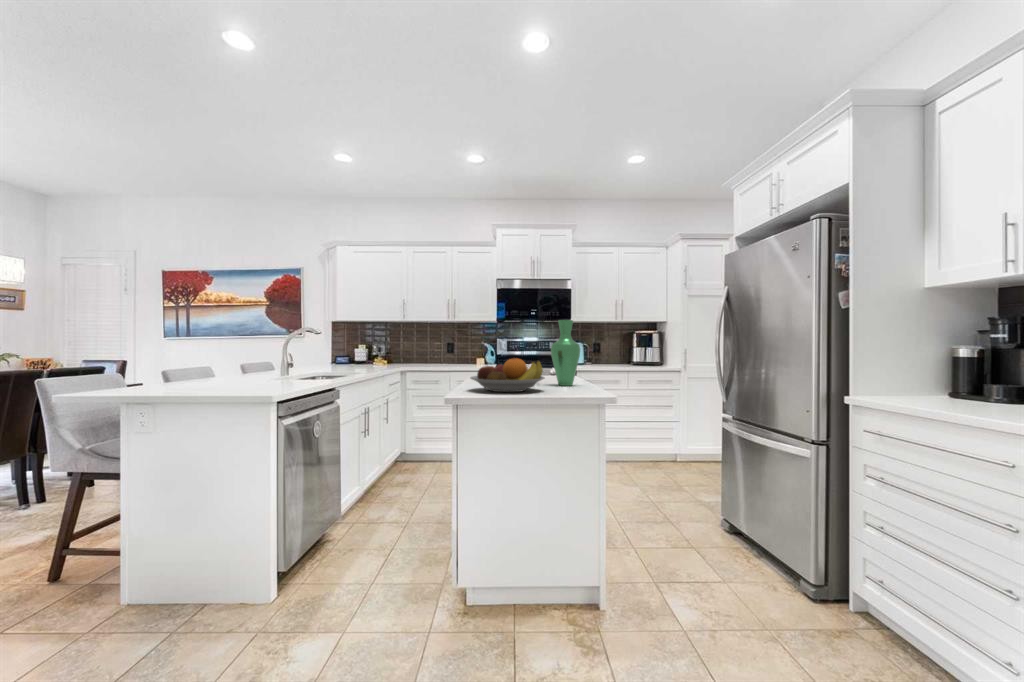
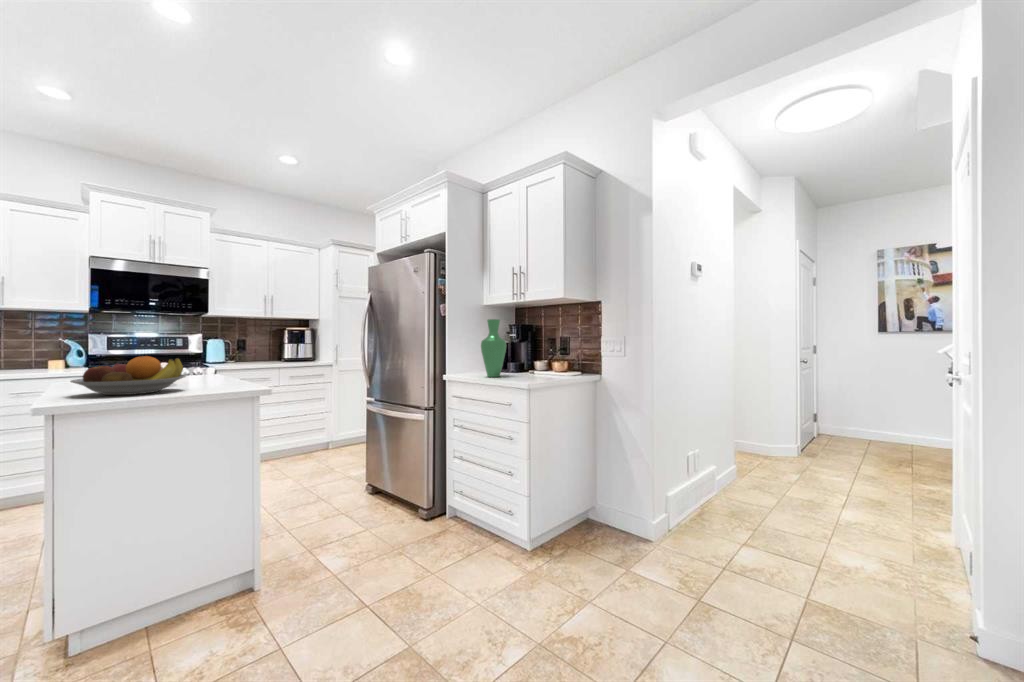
vase: present [551,320,580,386] -> present [481,319,506,377]

